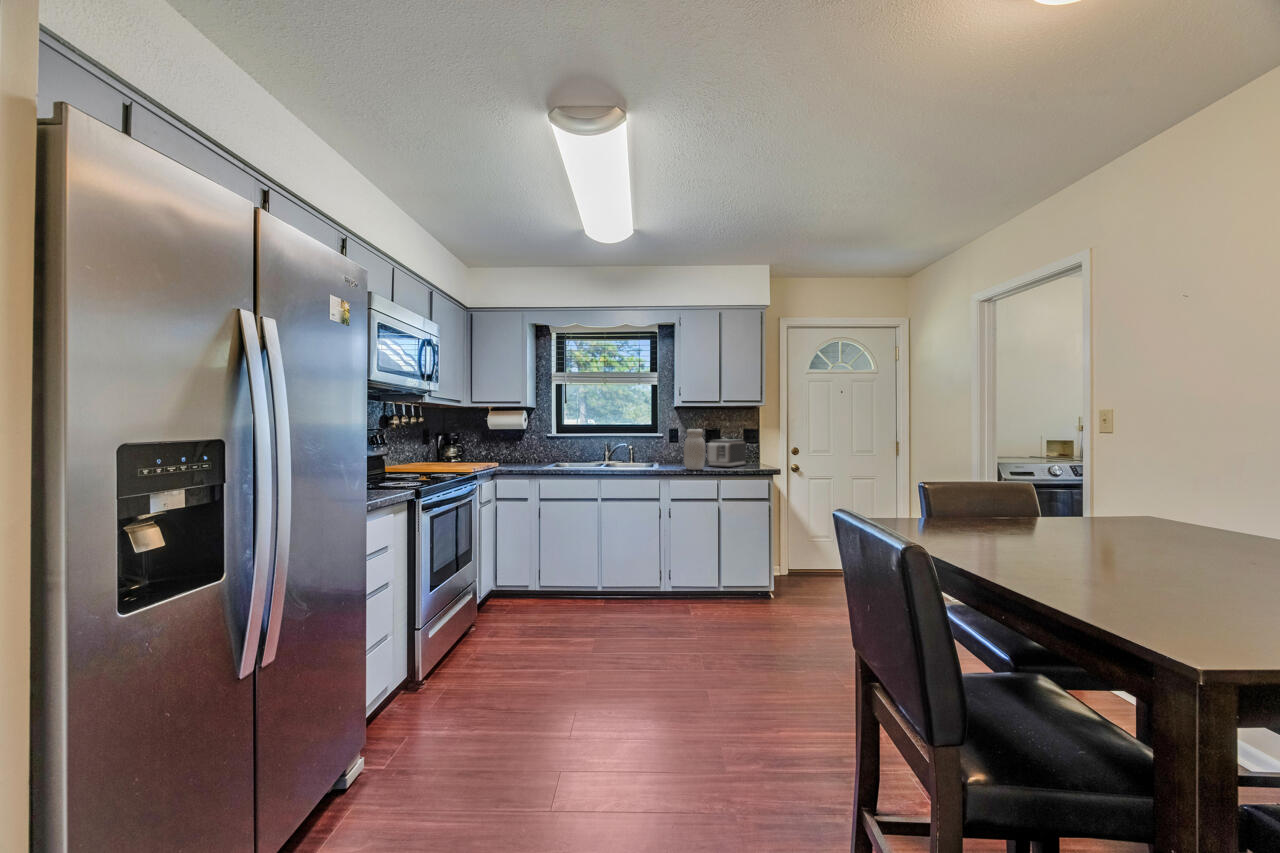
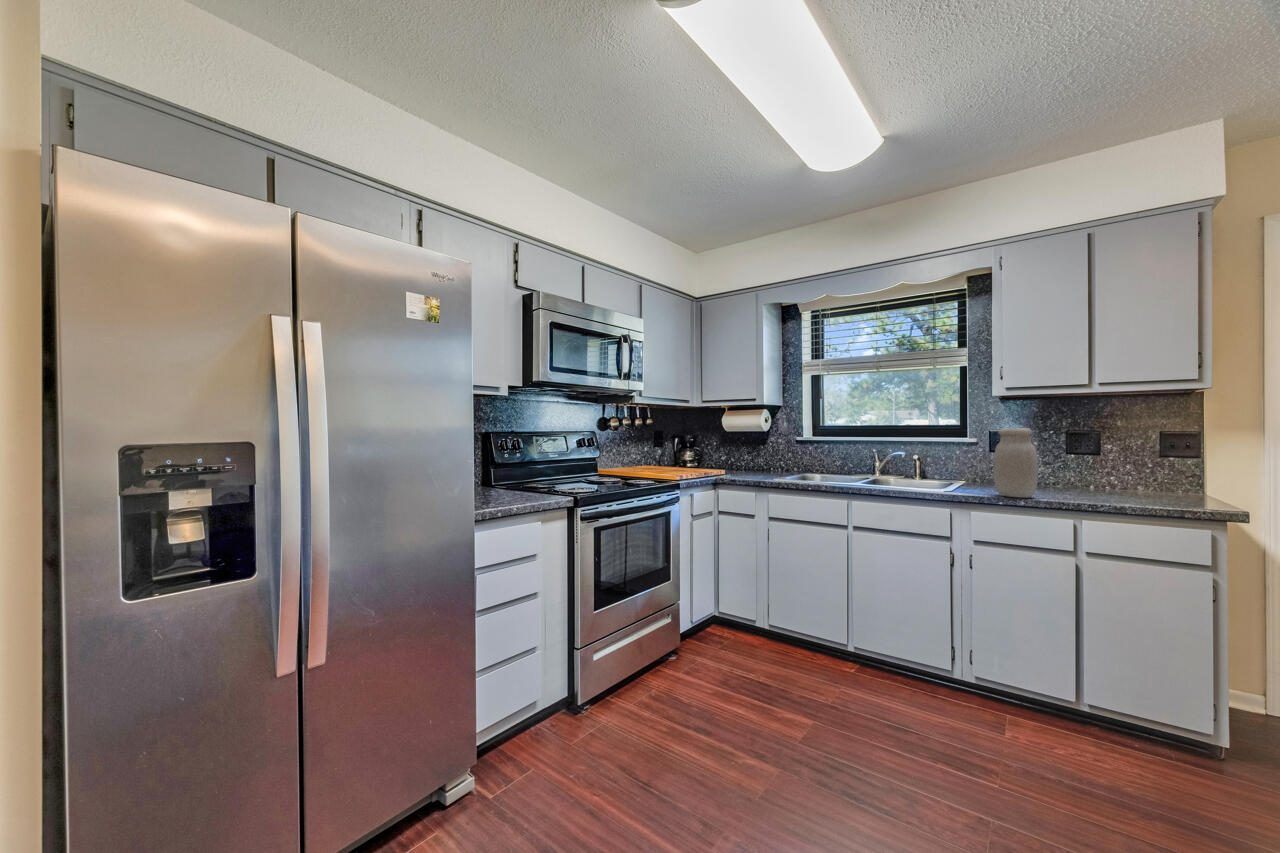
toaster: present [707,439,746,467] -> none [1054,447,1151,497]

